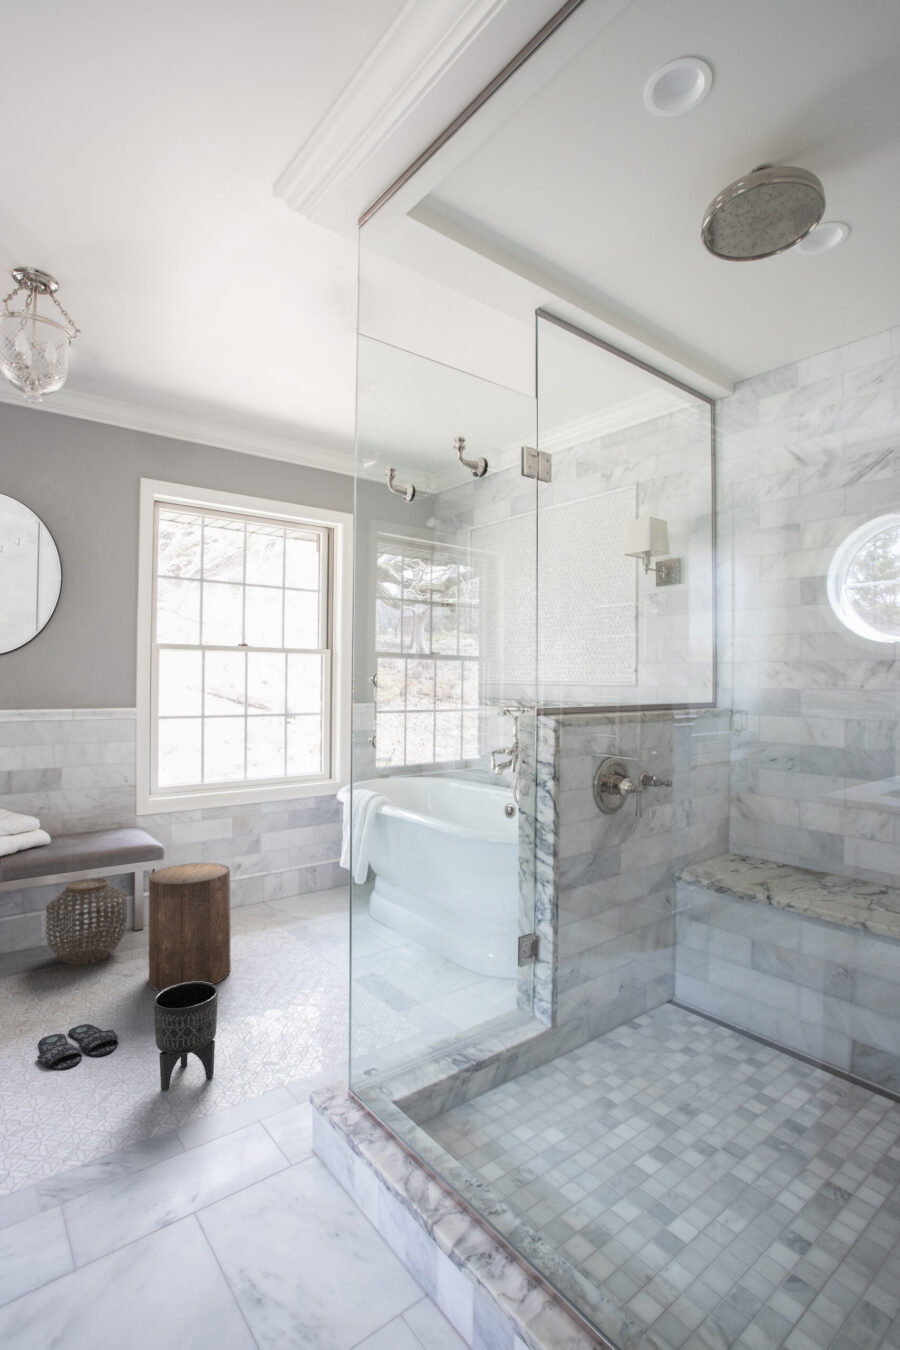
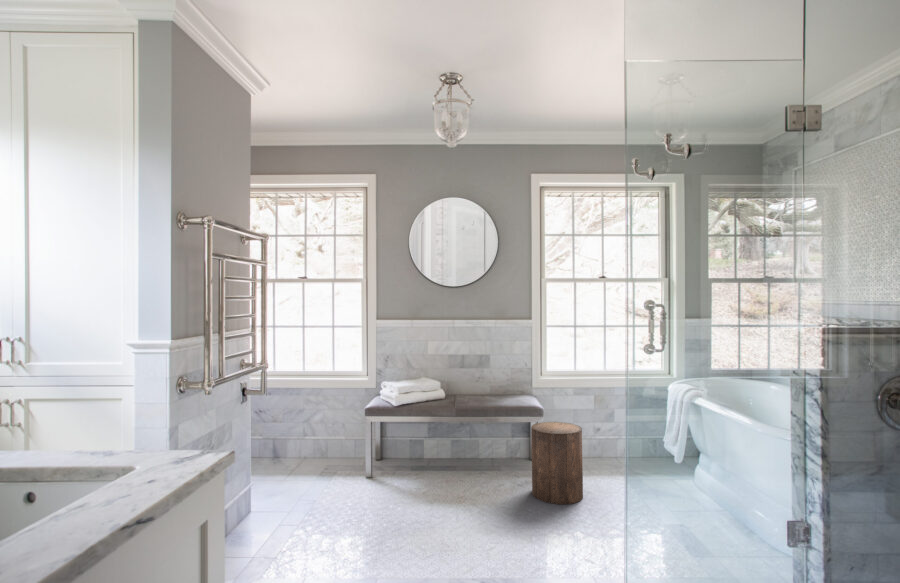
woven basket: present [46,878,127,965] -> none [481,422,524,473]
planter: present [153,982,218,1091] -> none [520,494,558,559]
slippers: present [37,1024,118,1070] -> none [466,506,507,527]

